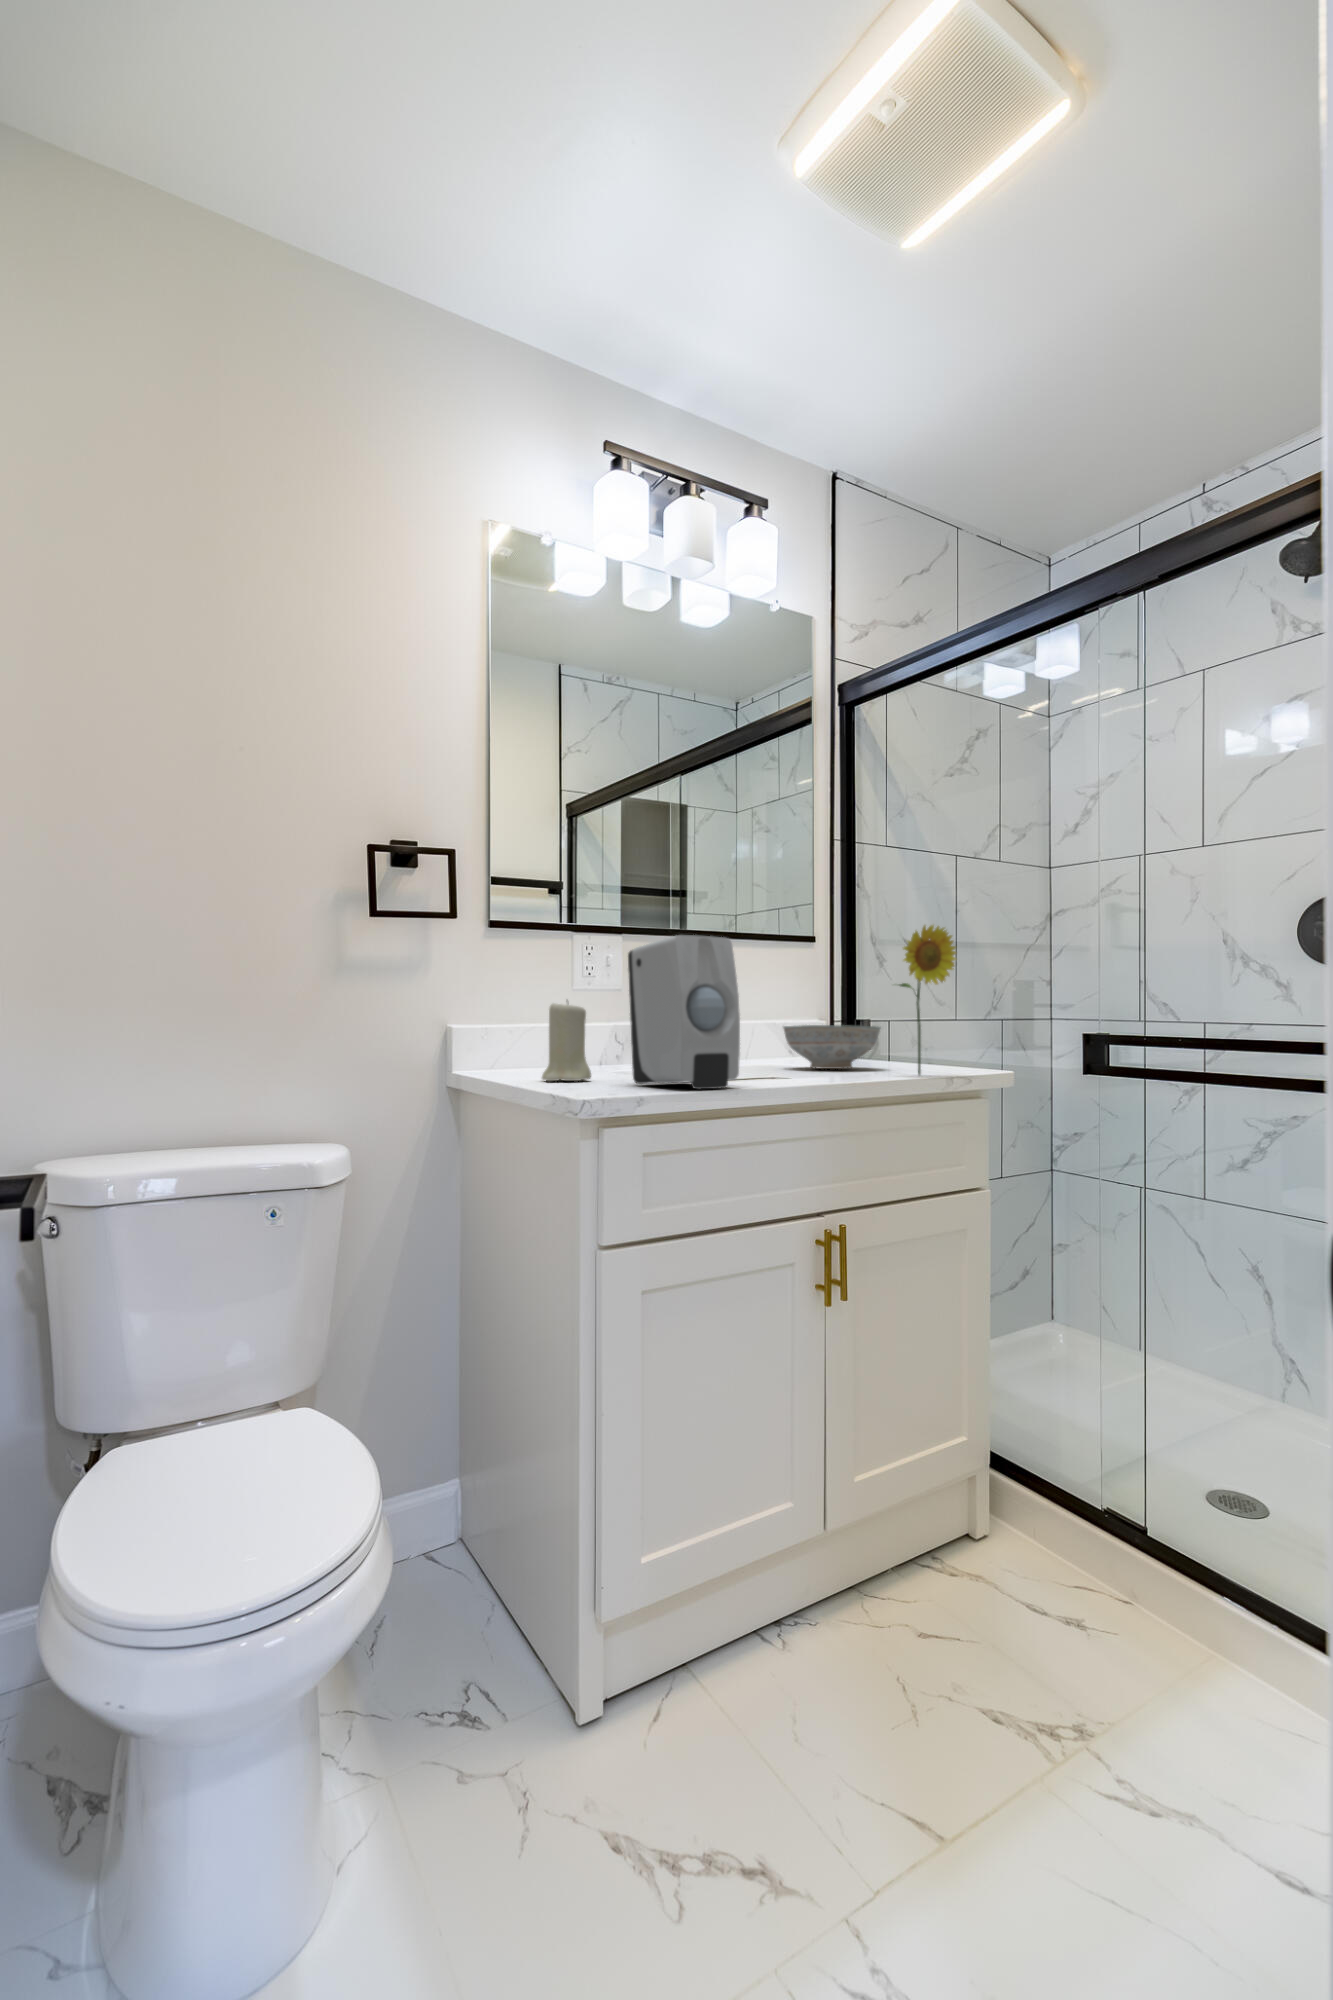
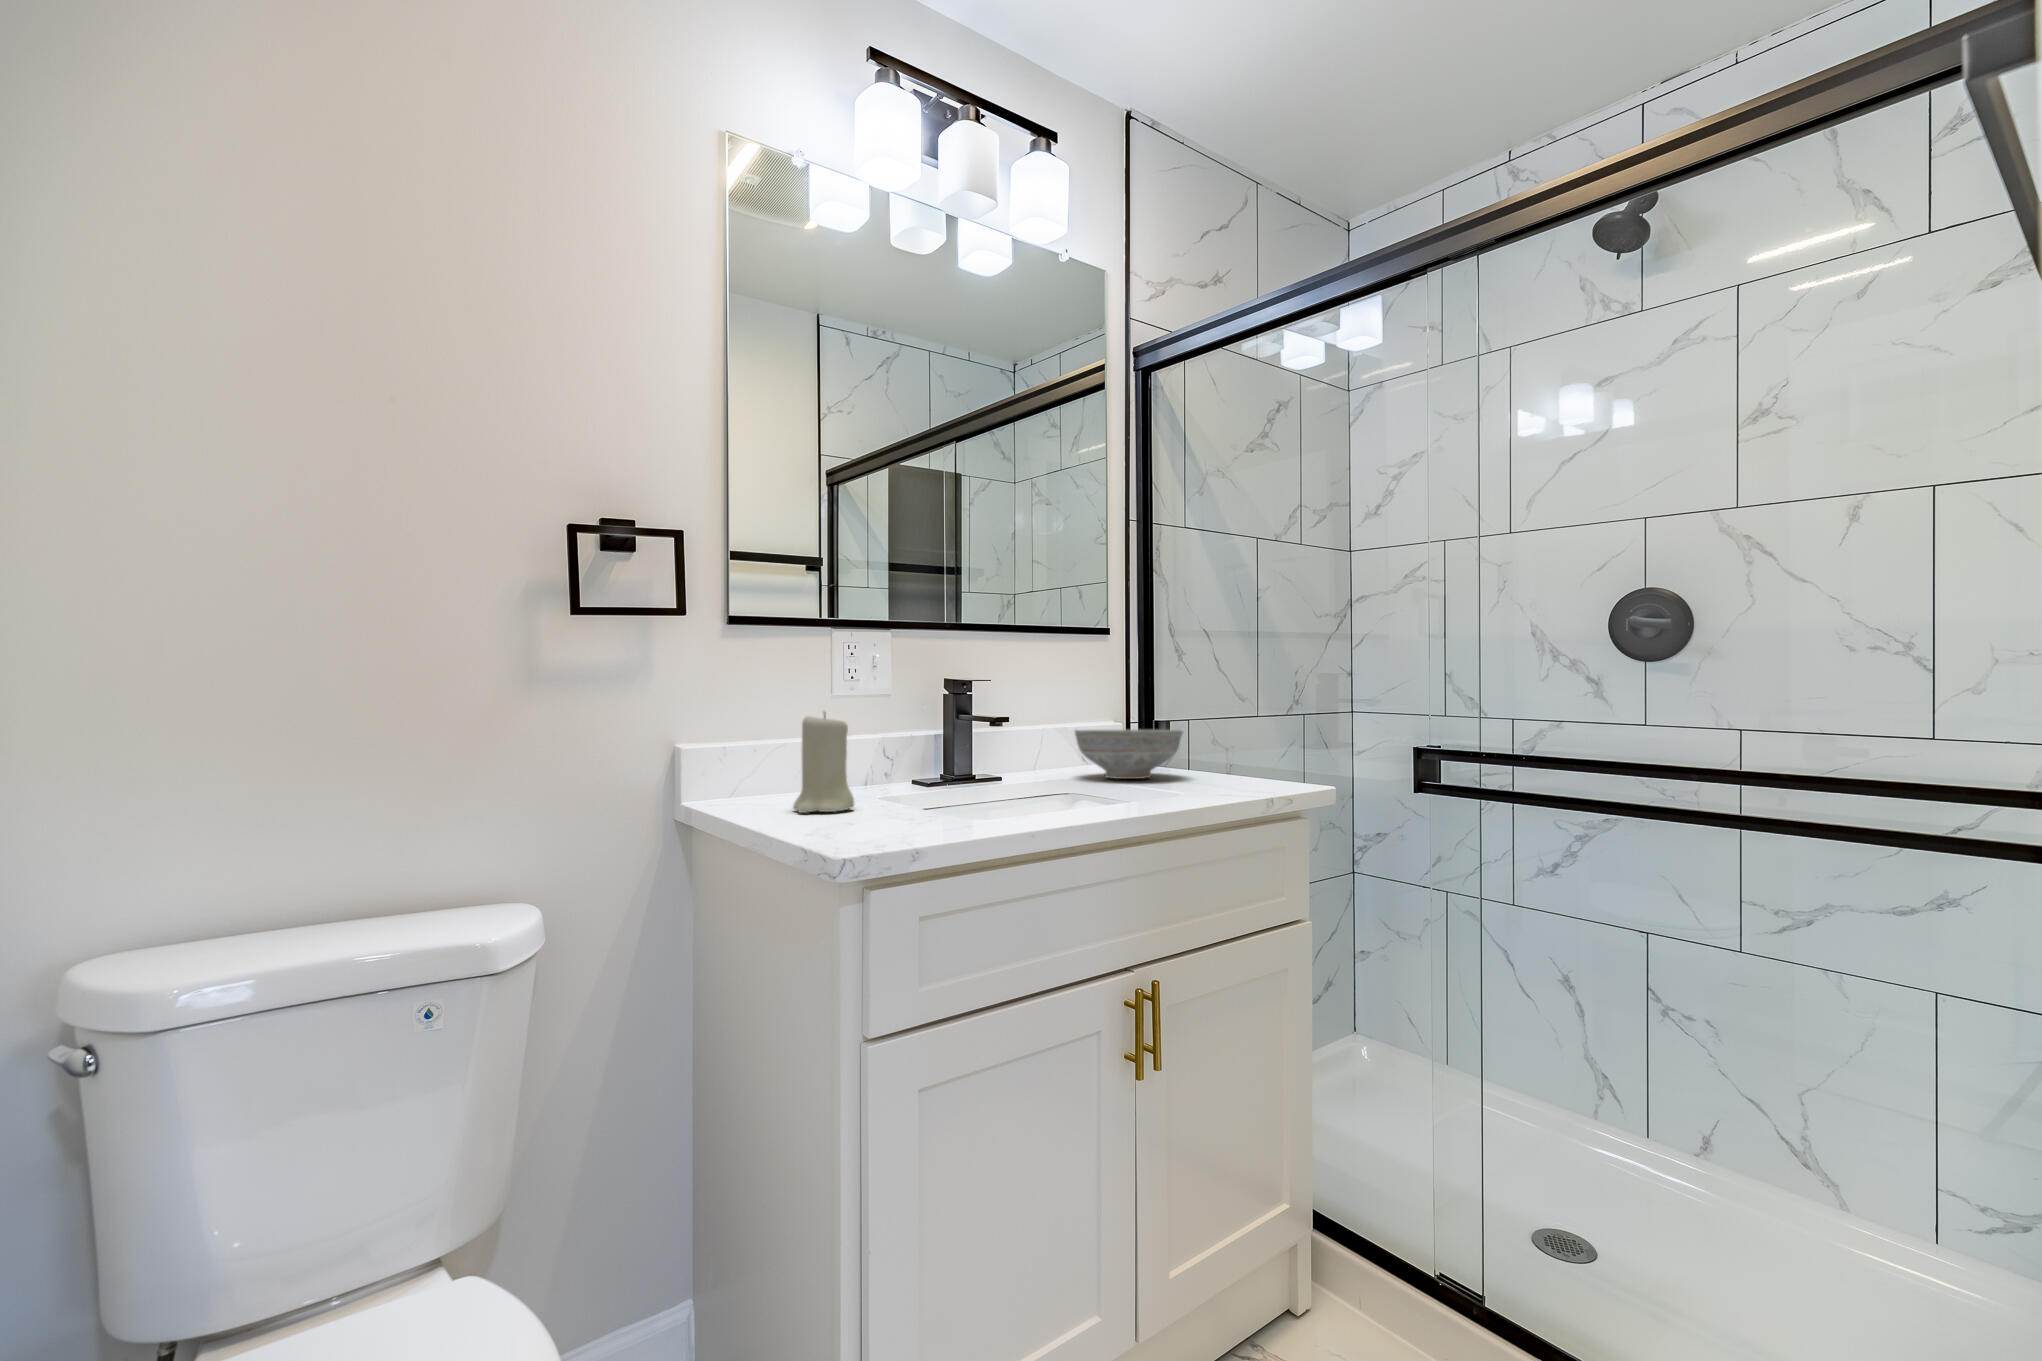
flower: present [899,925,956,1075] -> none [1202,619,1276,792]
soap dispenser: present [628,935,740,1089] -> none [899,638,1037,830]

